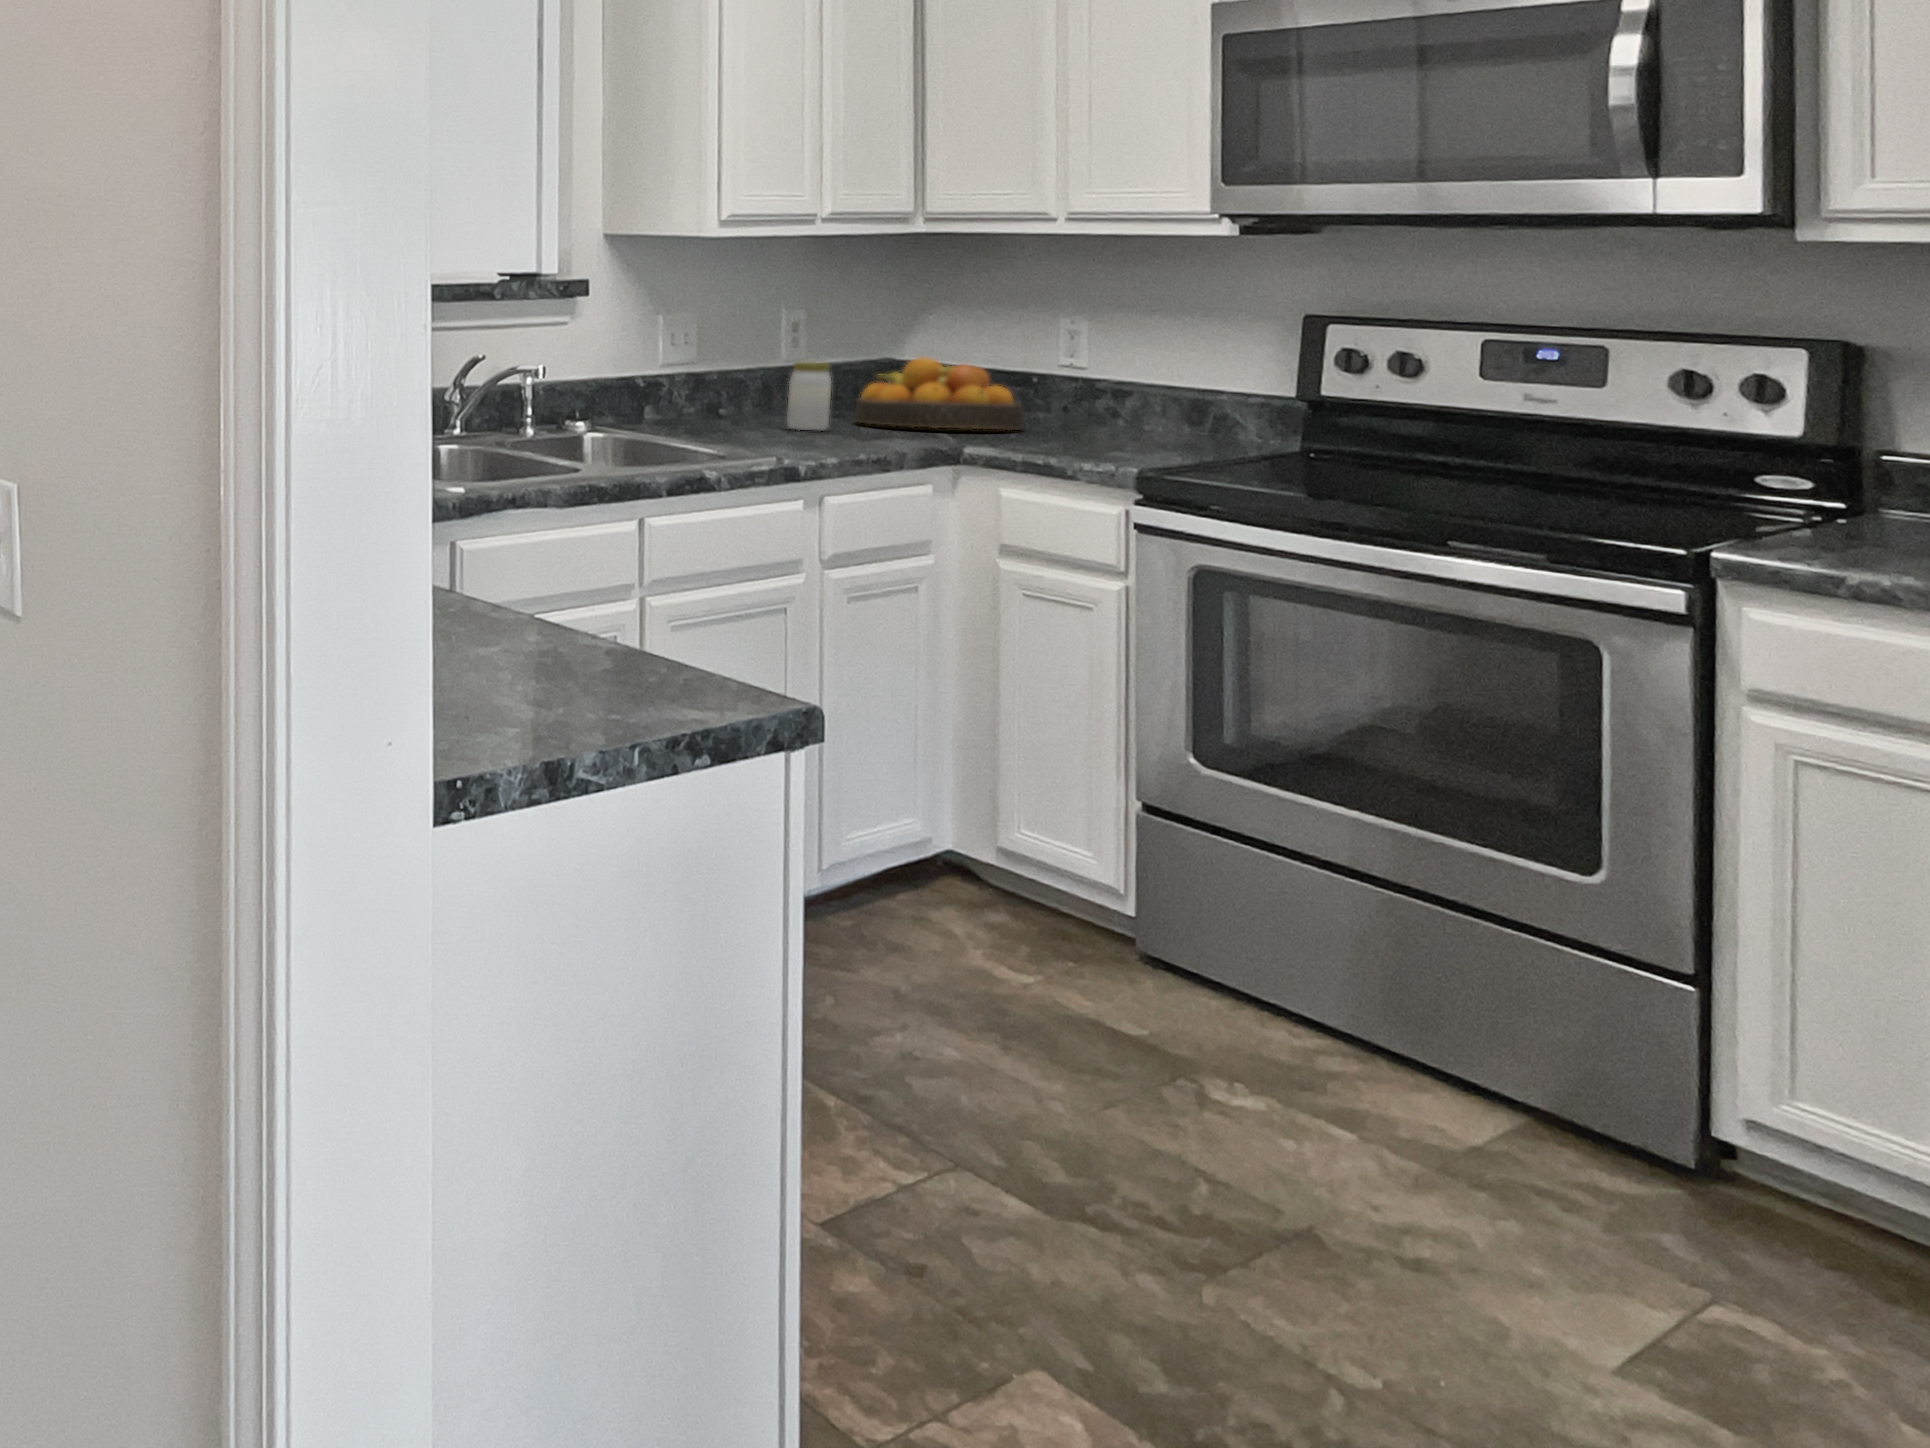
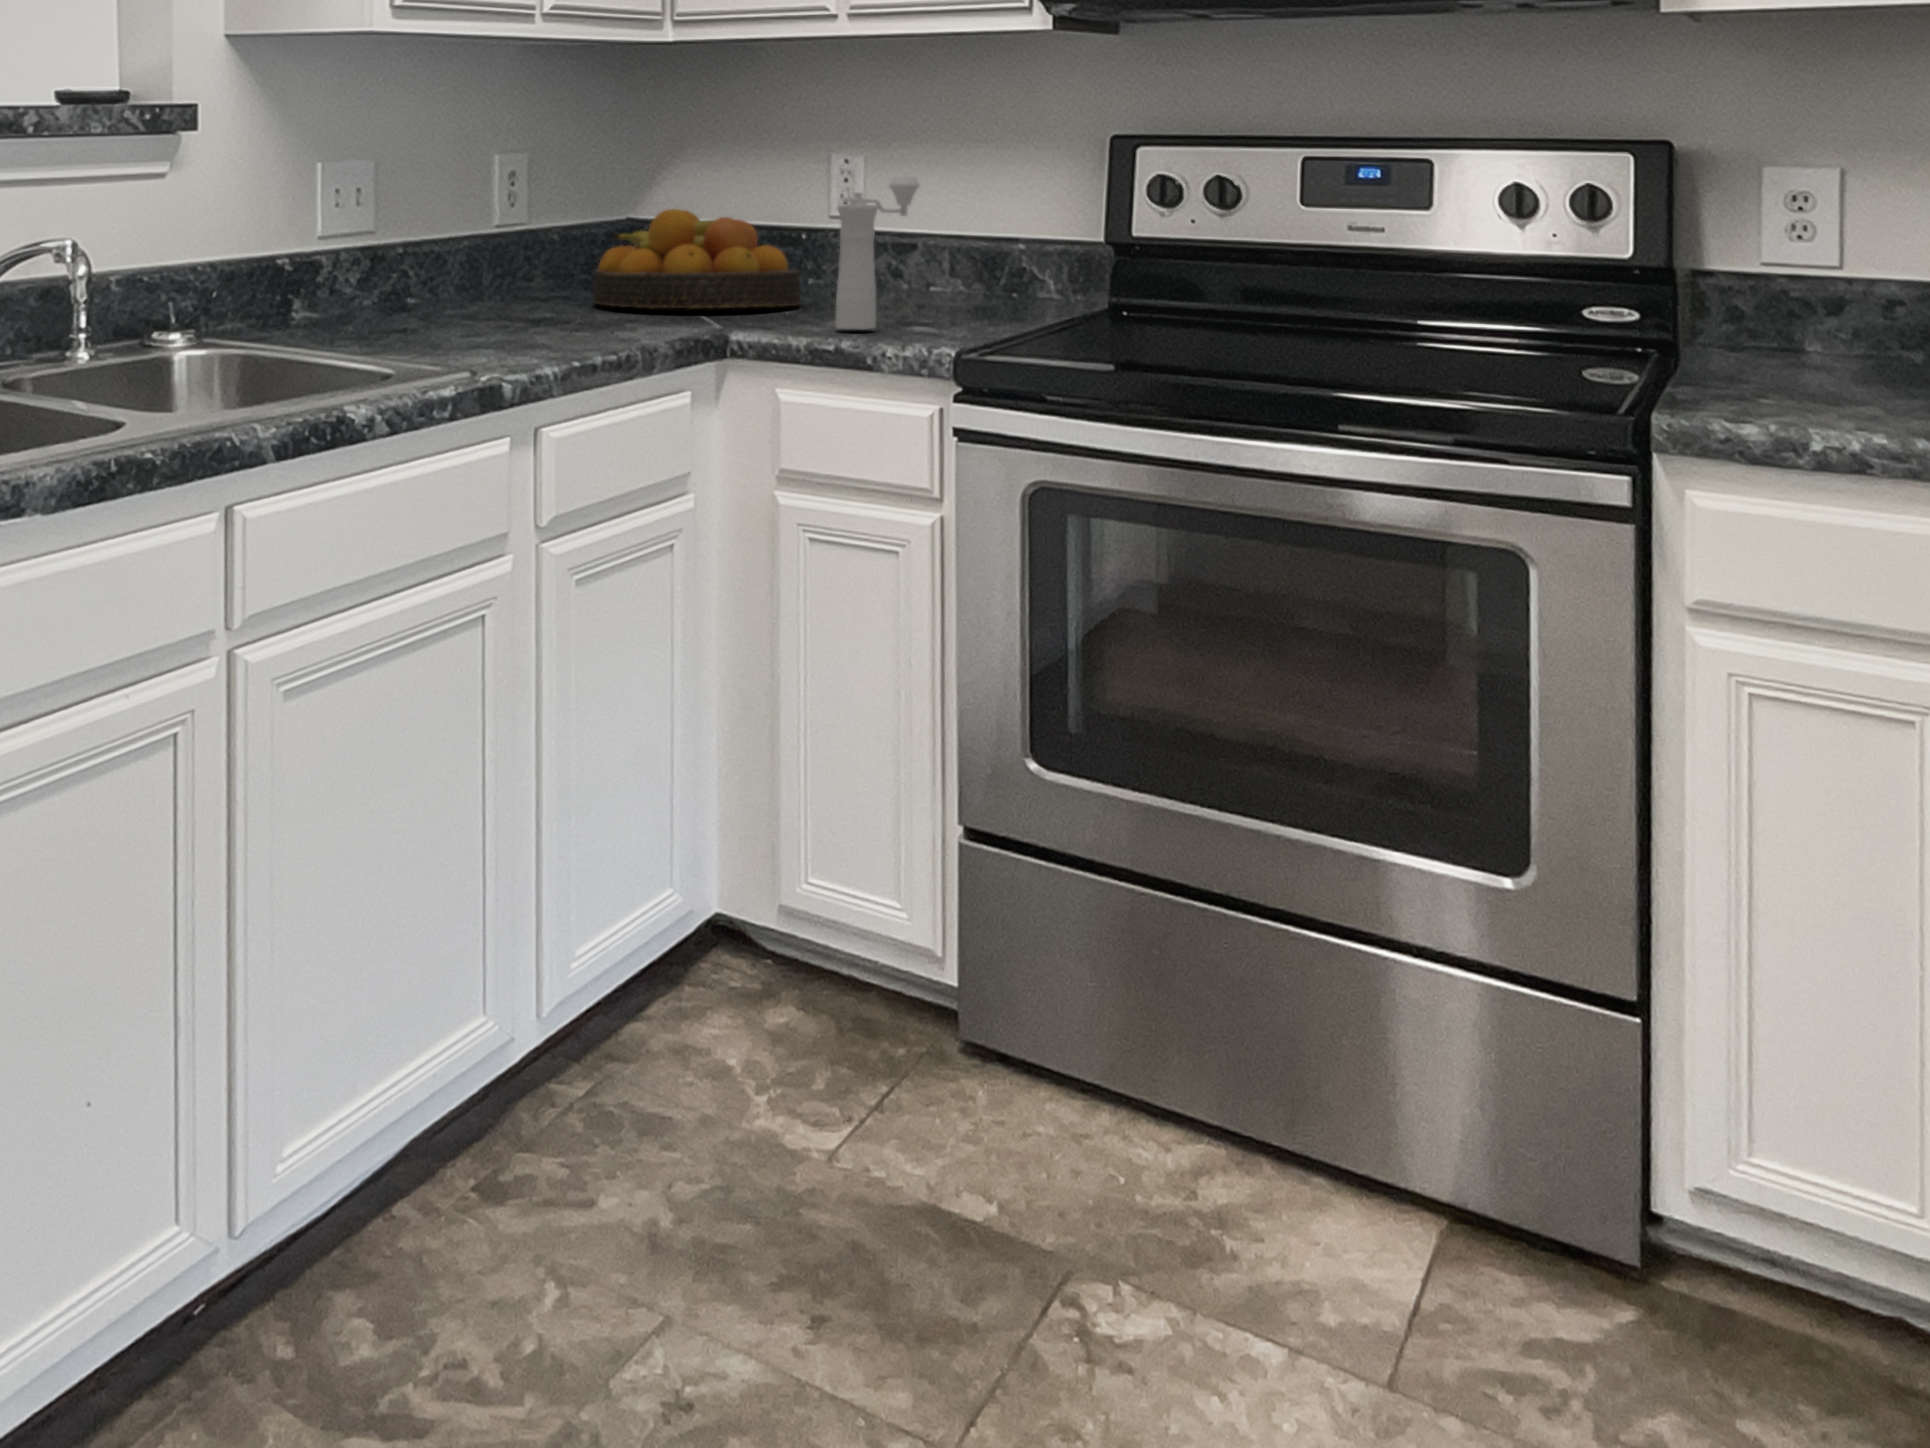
pepper mill: none [1050,339,1127,446] -> present [835,176,920,330]
jar: present [787,362,831,430] -> none [498,221,556,321]

